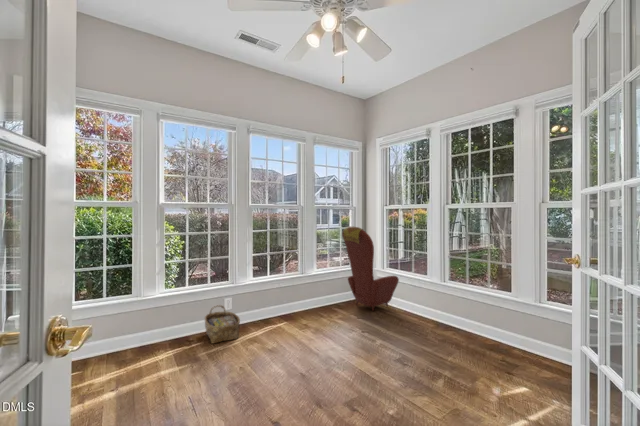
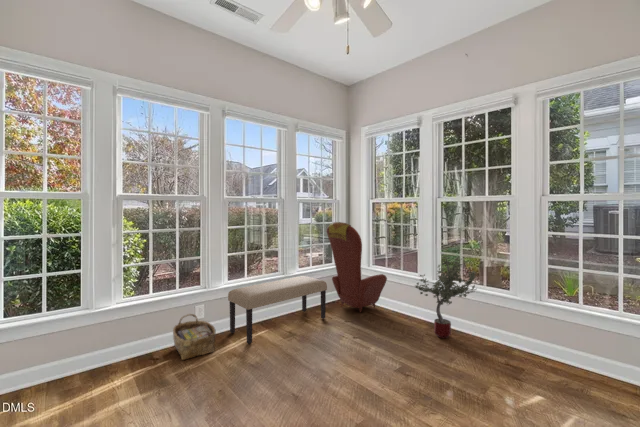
potted tree: none [422,259,479,336] -> present [416,257,476,338]
bench: none [252,276,341,333] -> present [228,276,327,344]

